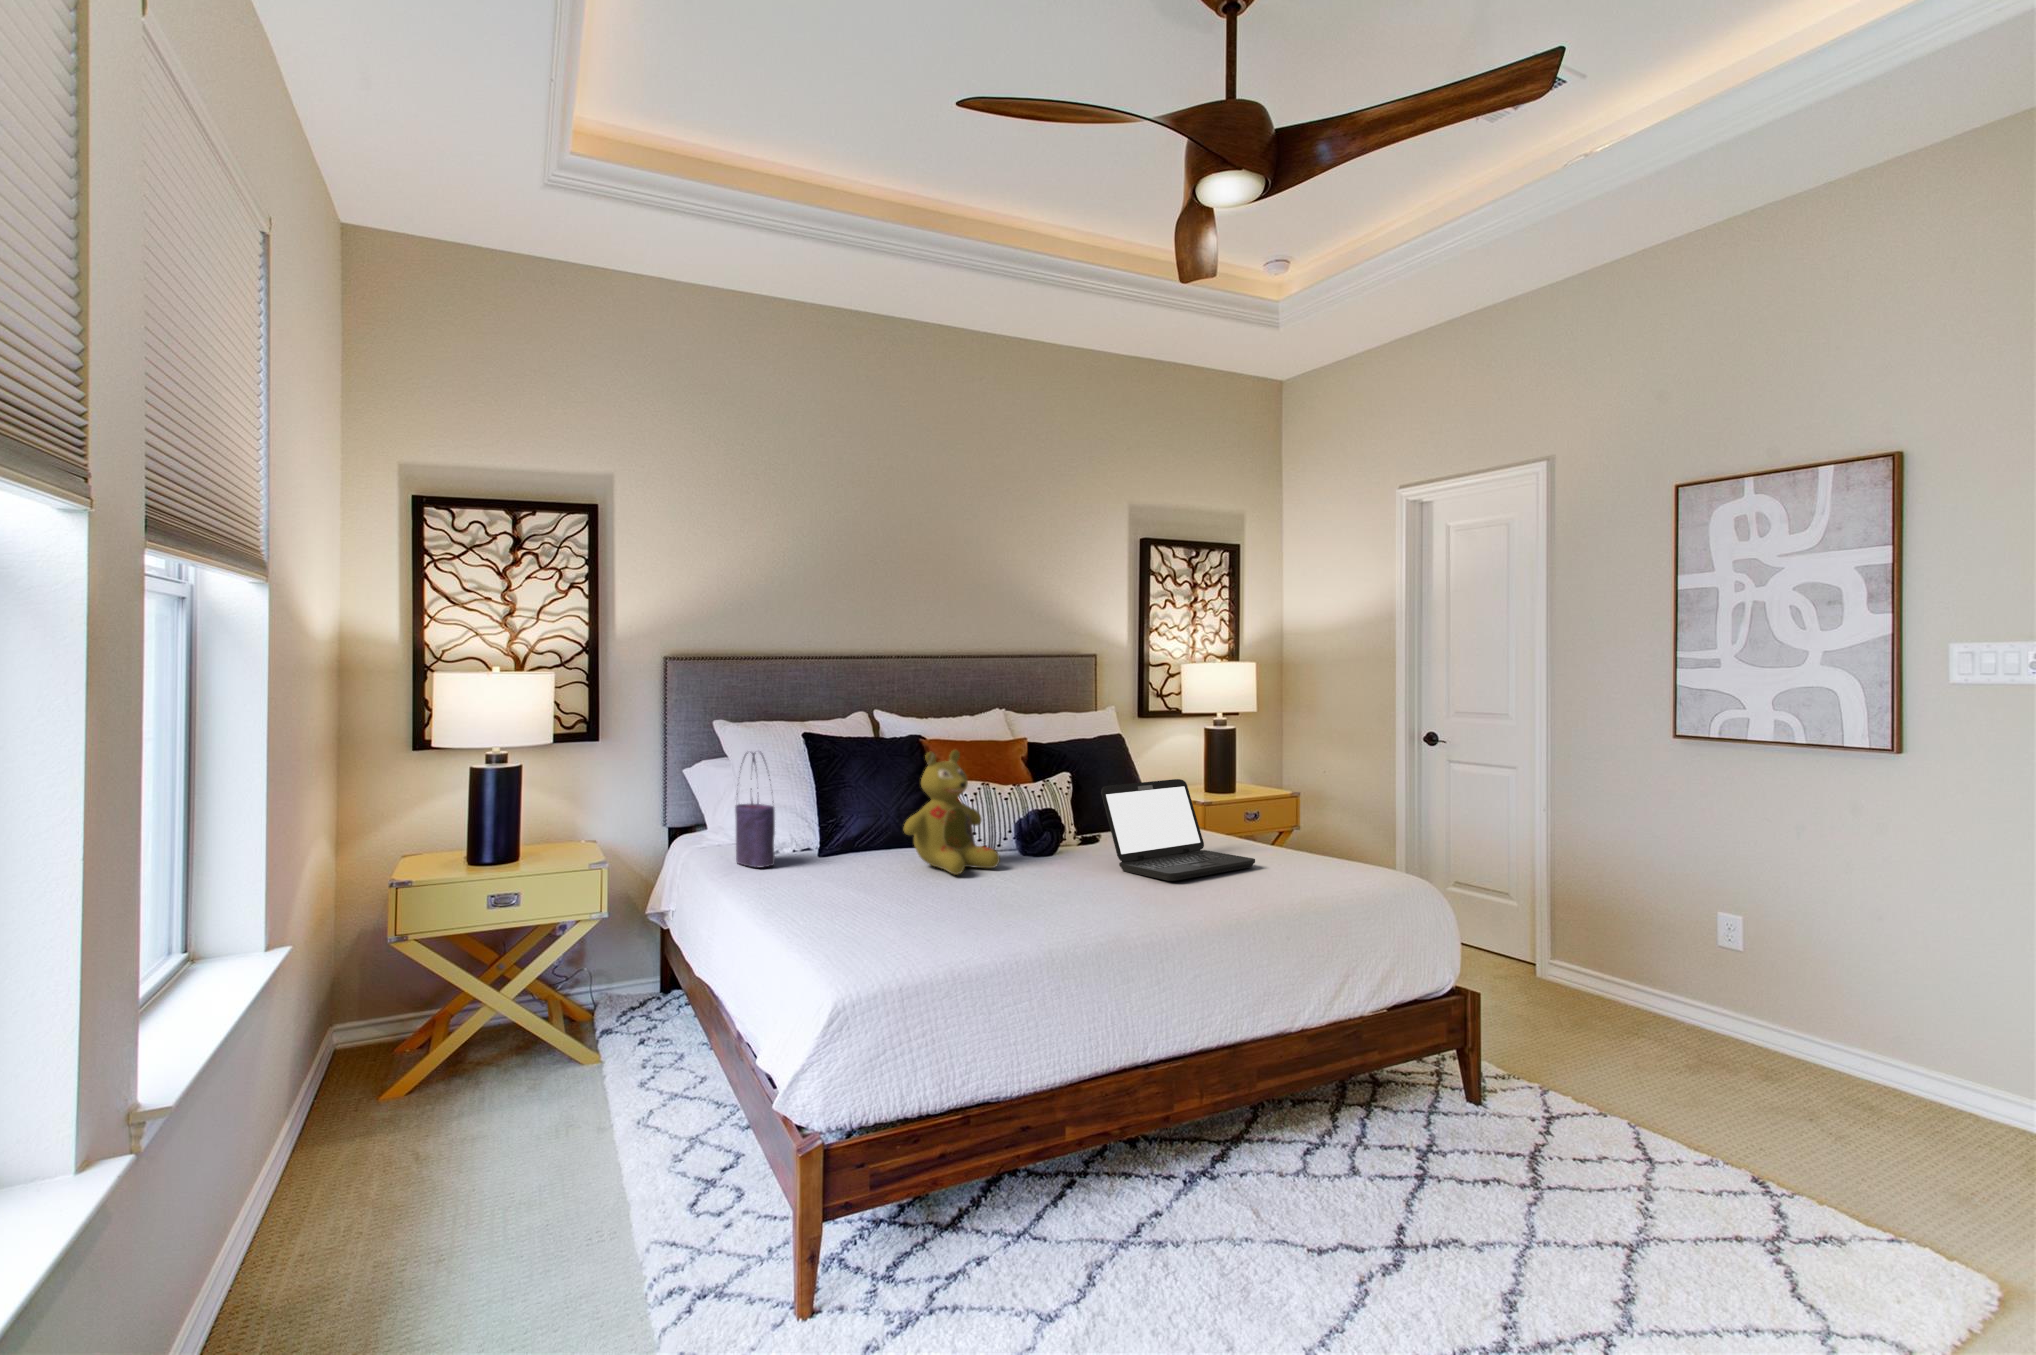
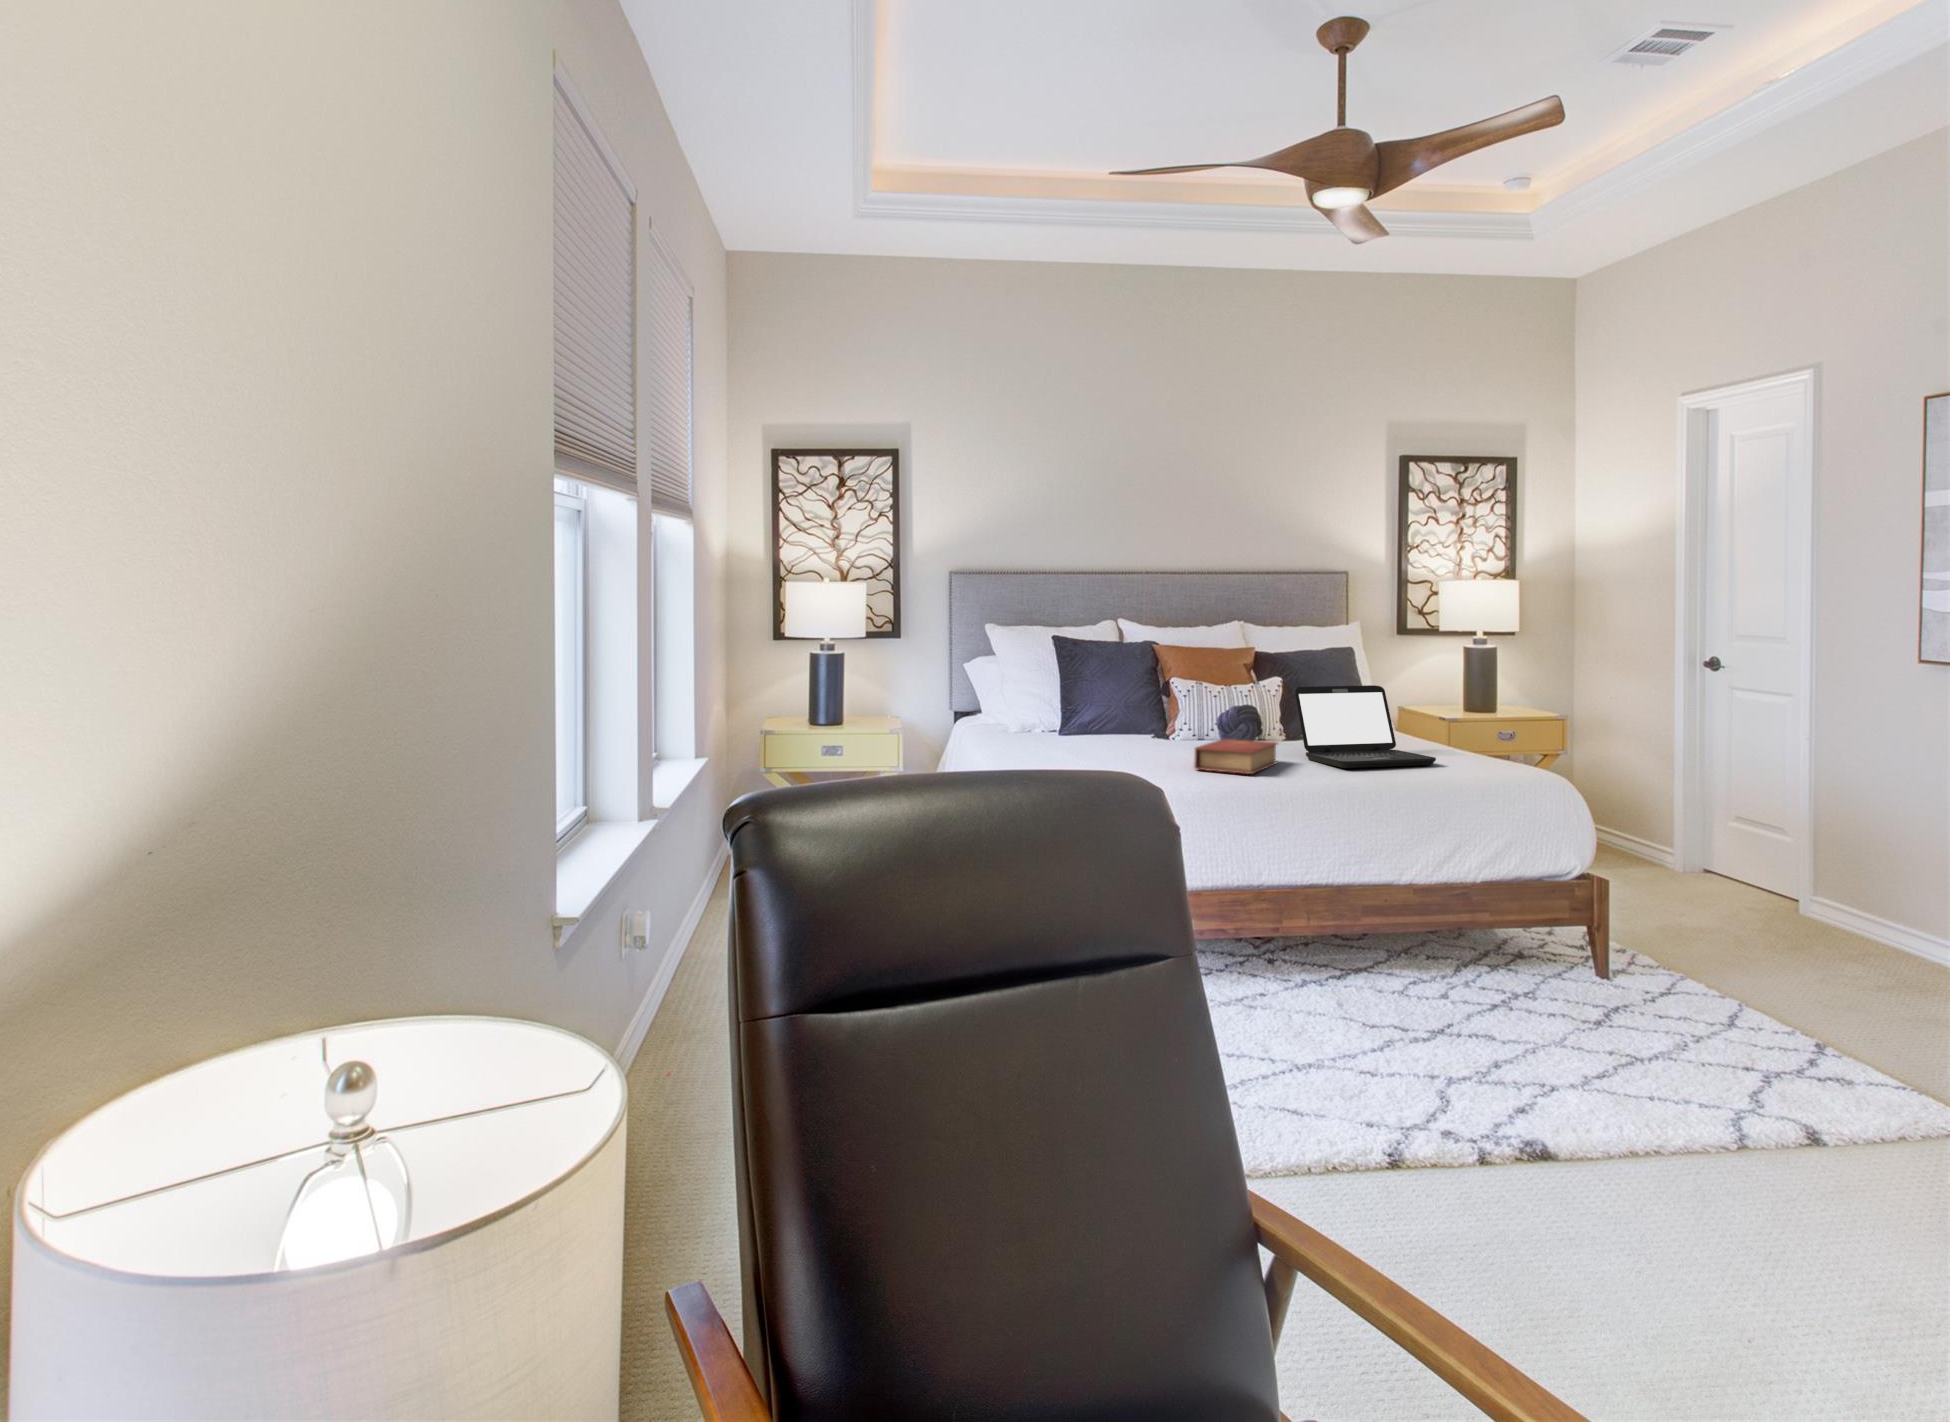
stuffed bear: present [904,750,1000,875] -> none [1122,651,1202,752]
tote bag: present [735,752,775,868] -> none [995,647,1024,738]
book: none [1008,854,1094,901] -> present [1194,739,1277,774]

